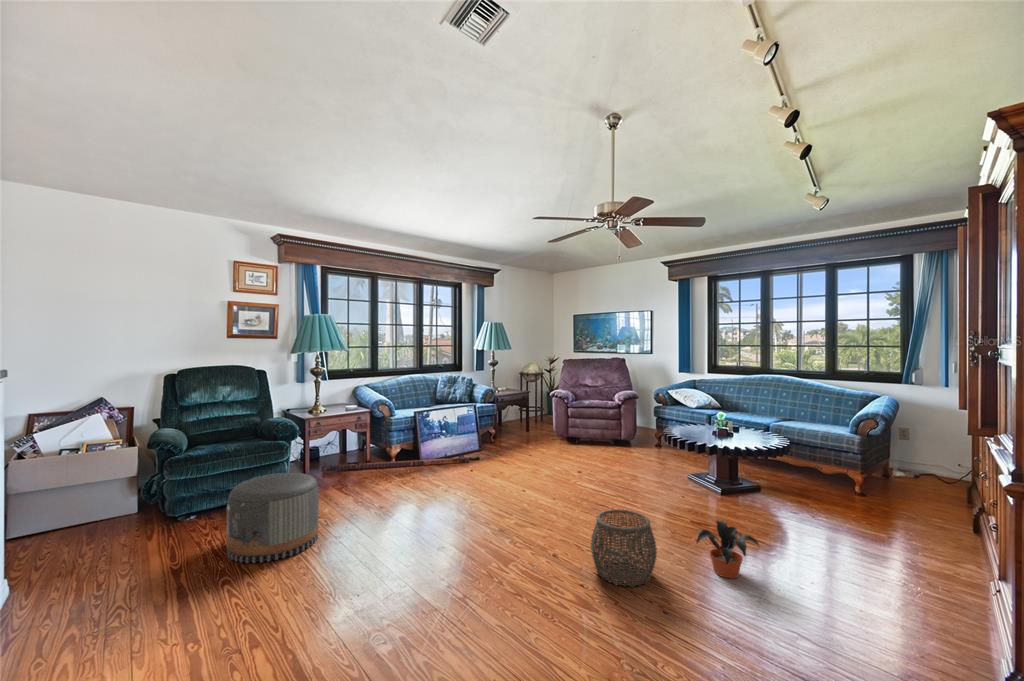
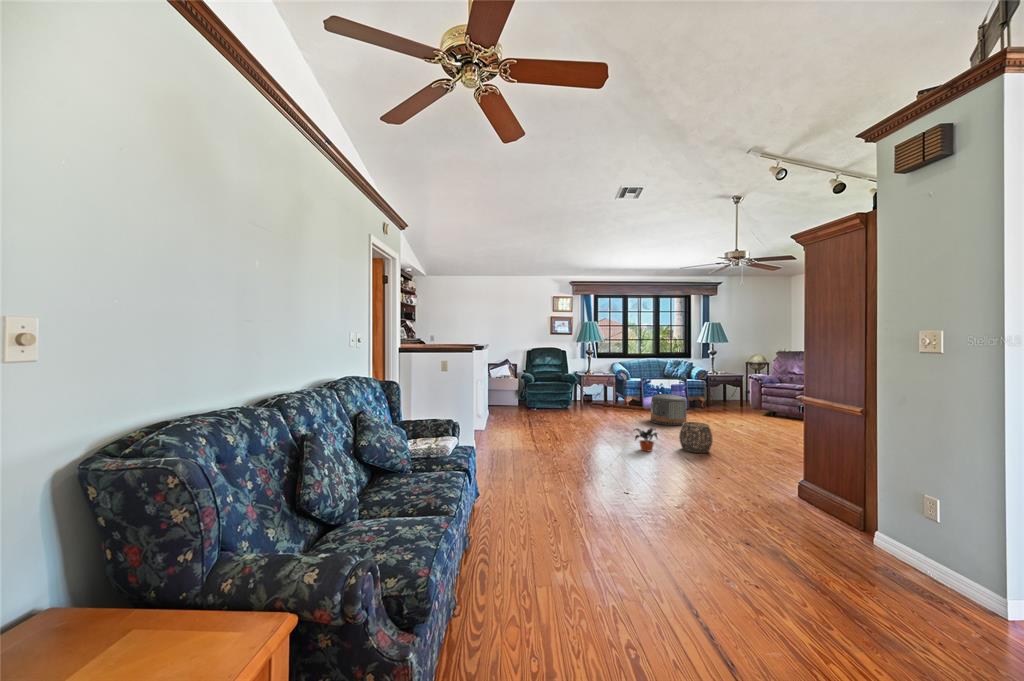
pouf: present [226,473,319,563] -> present [651,394,687,425]
potted plant: present [696,521,759,578] -> present [634,428,658,451]

